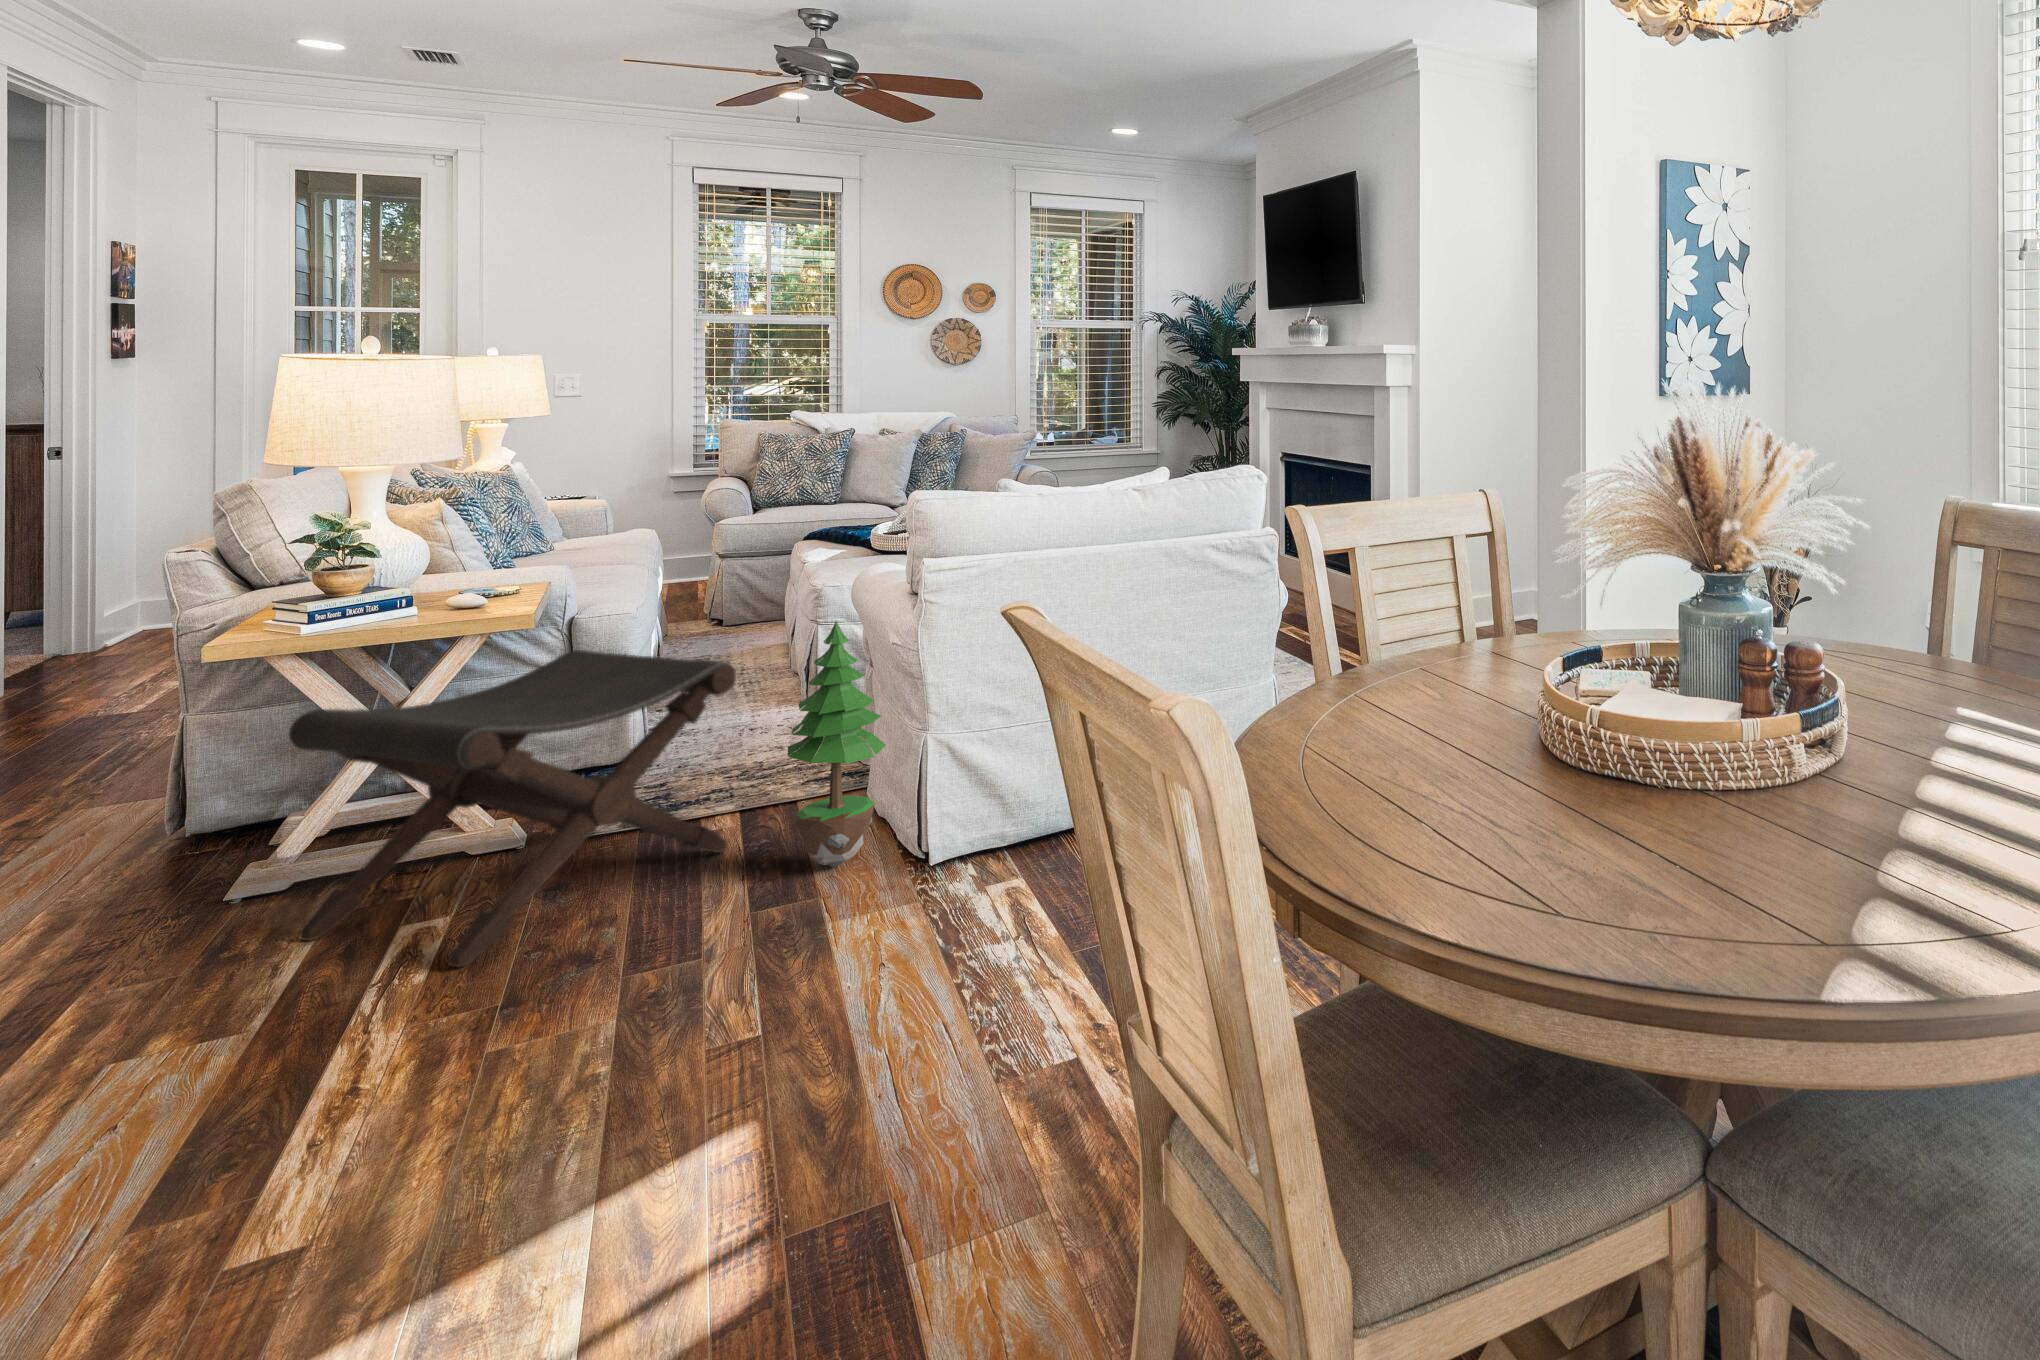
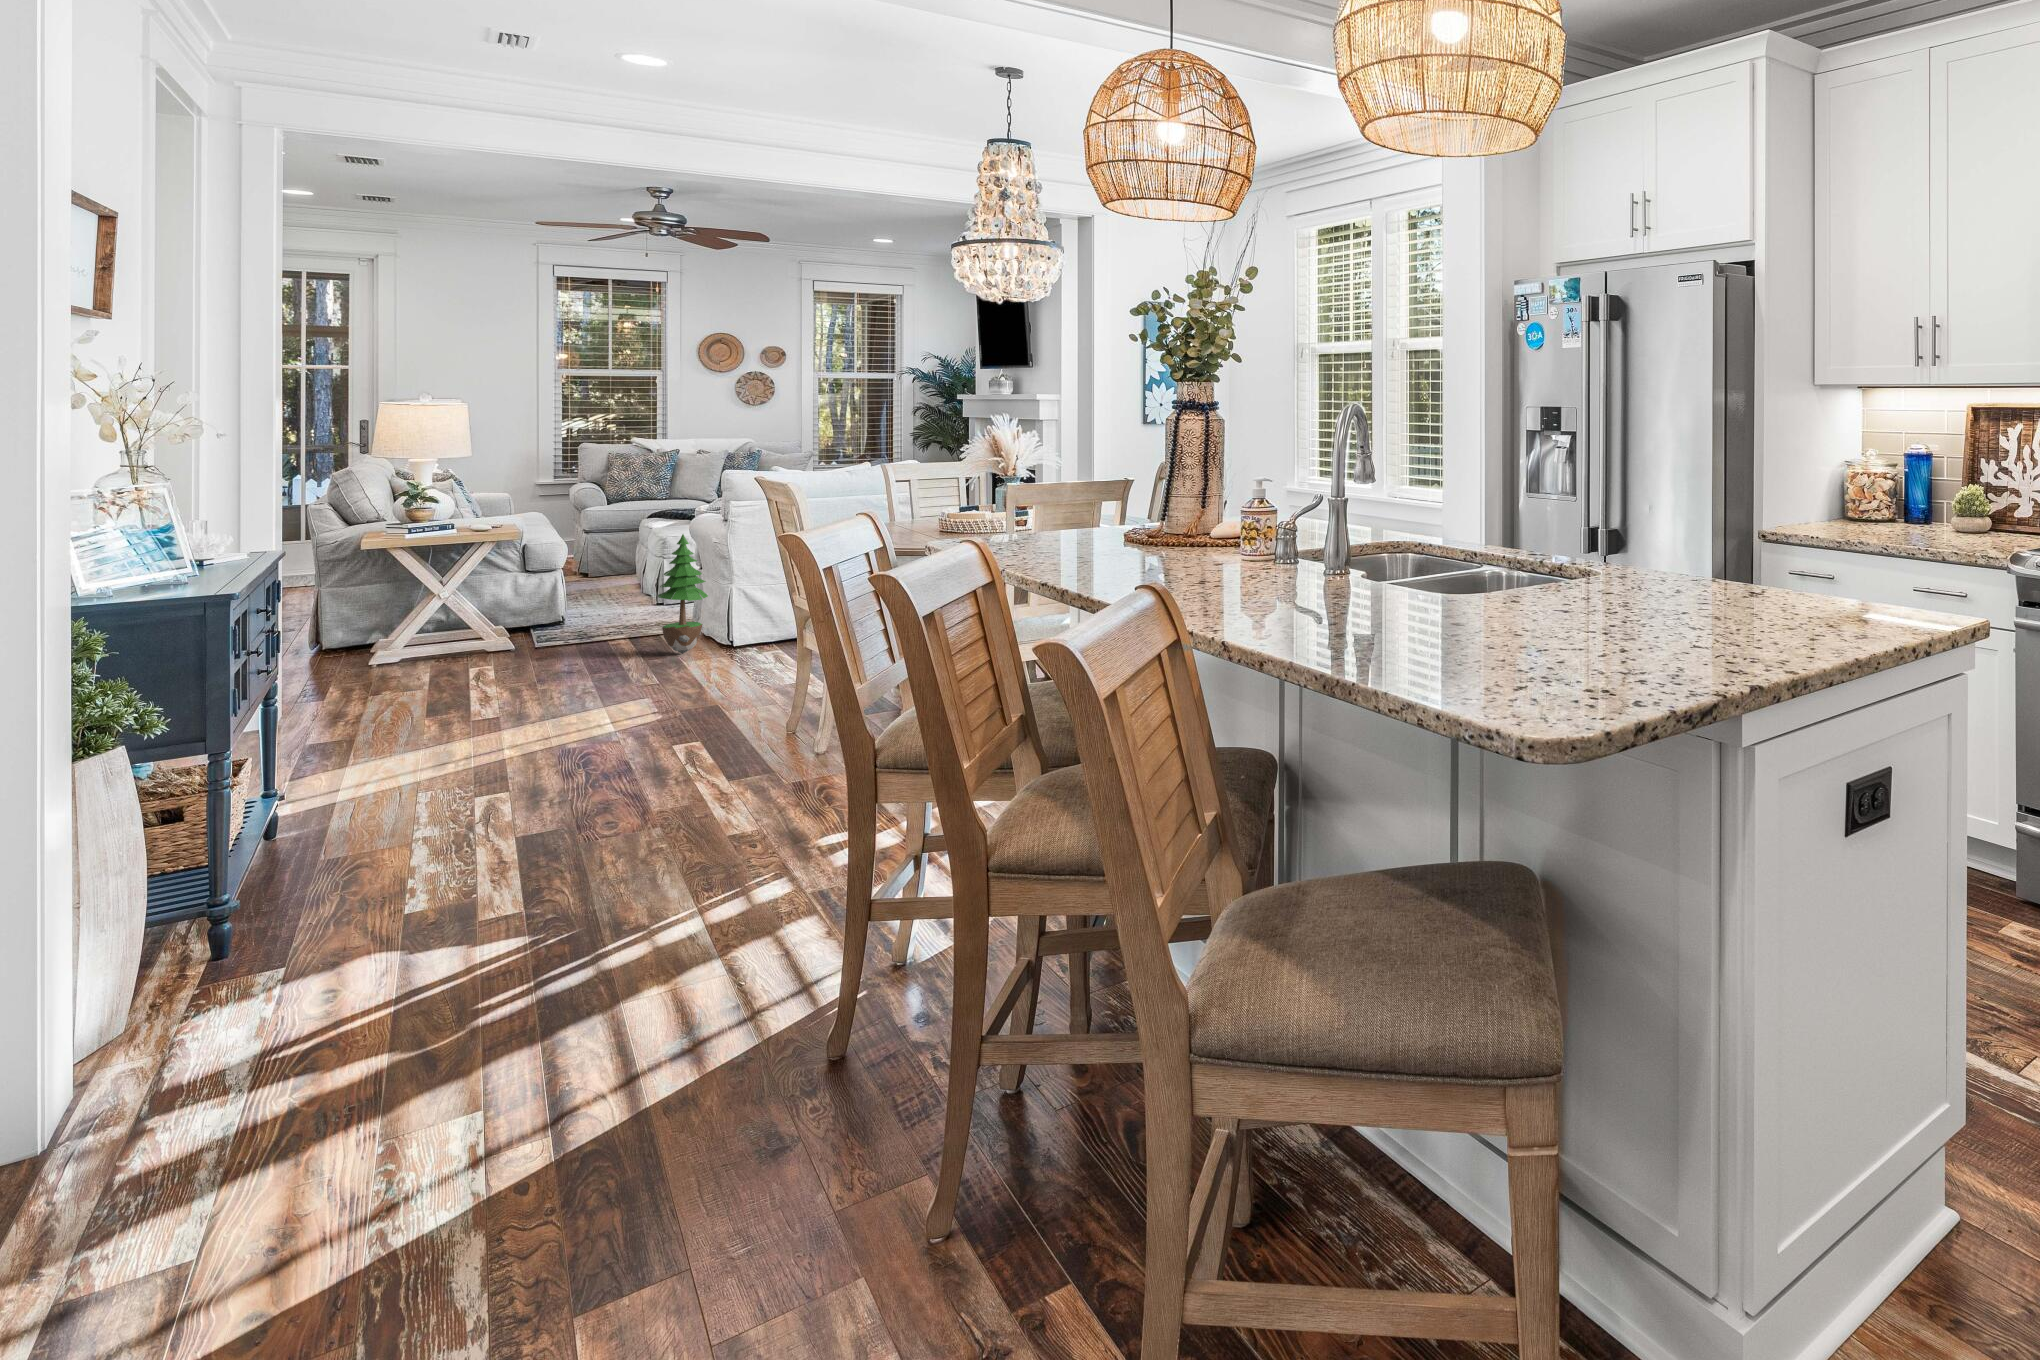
footstool: present [289,650,736,967] -> none [419,553,629,676]

